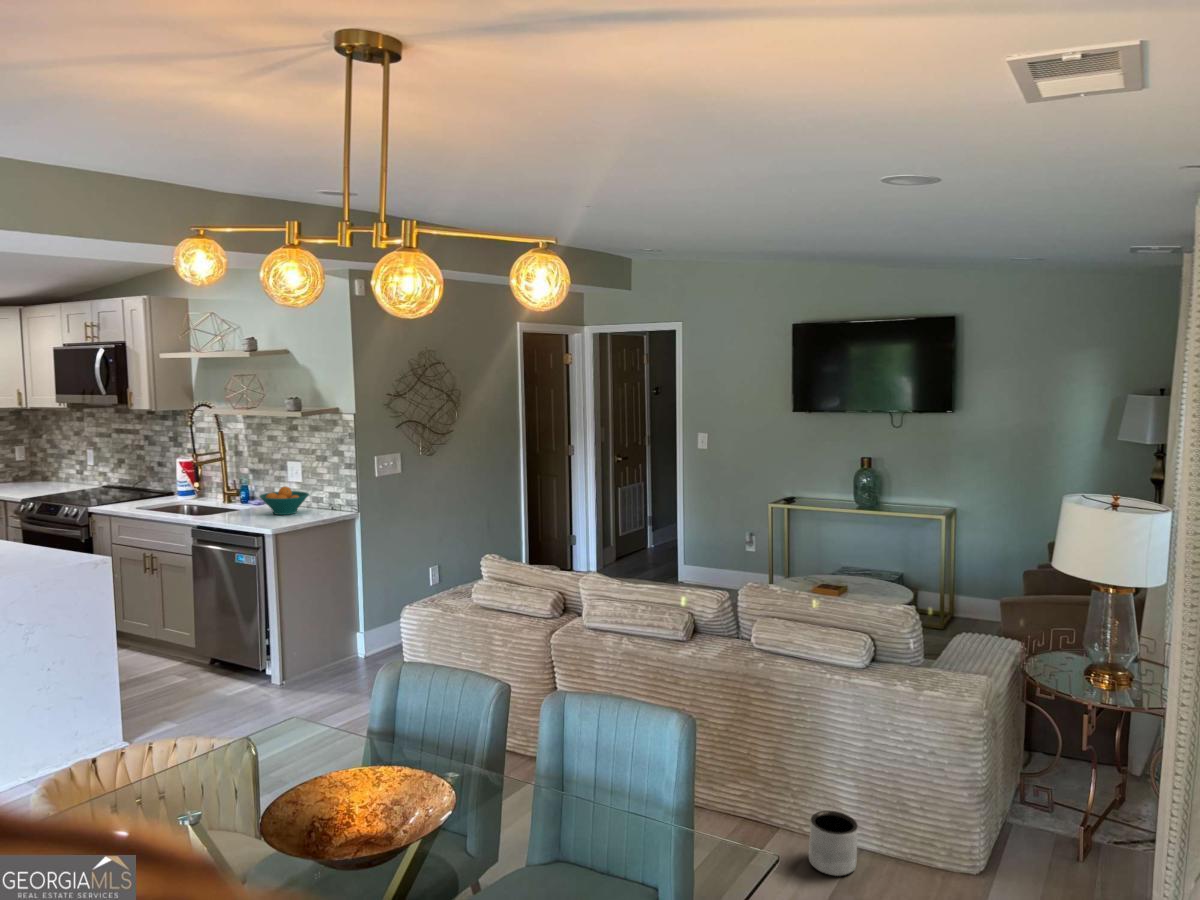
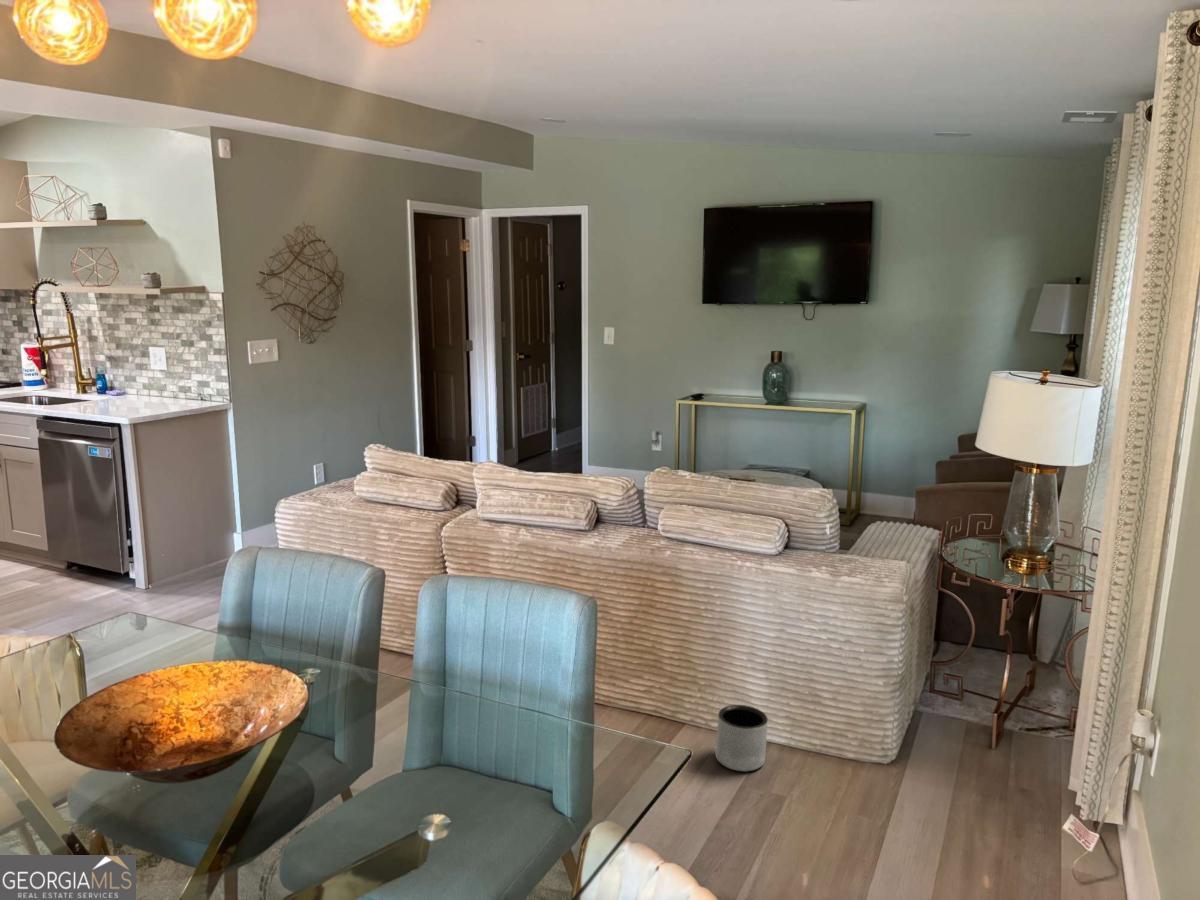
fruit bowl: present [260,487,309,515] -> none [115,373,174,405]

